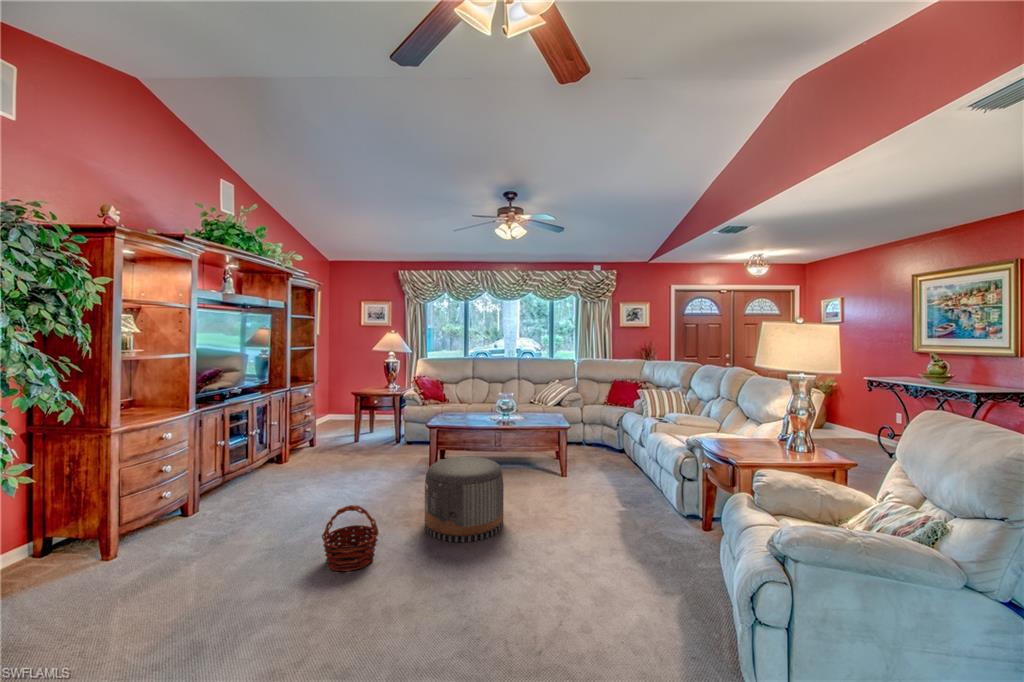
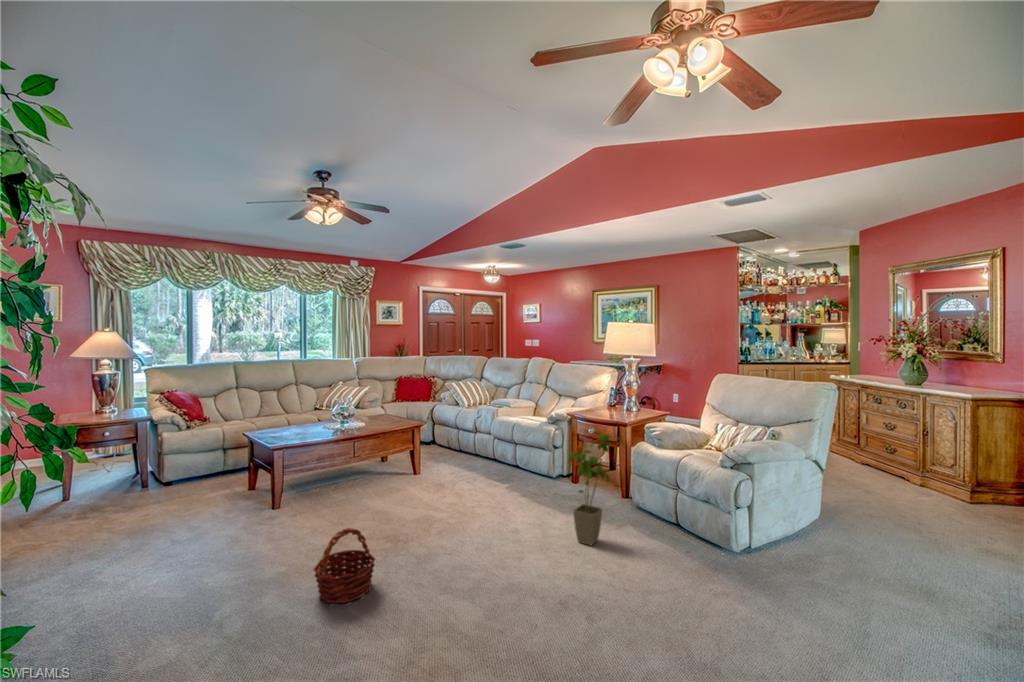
pouf: present [425,457,504,542] -> none [355,460,436,545]
house plant: none [574,467,657,630] -> present [568,430,624,545]

